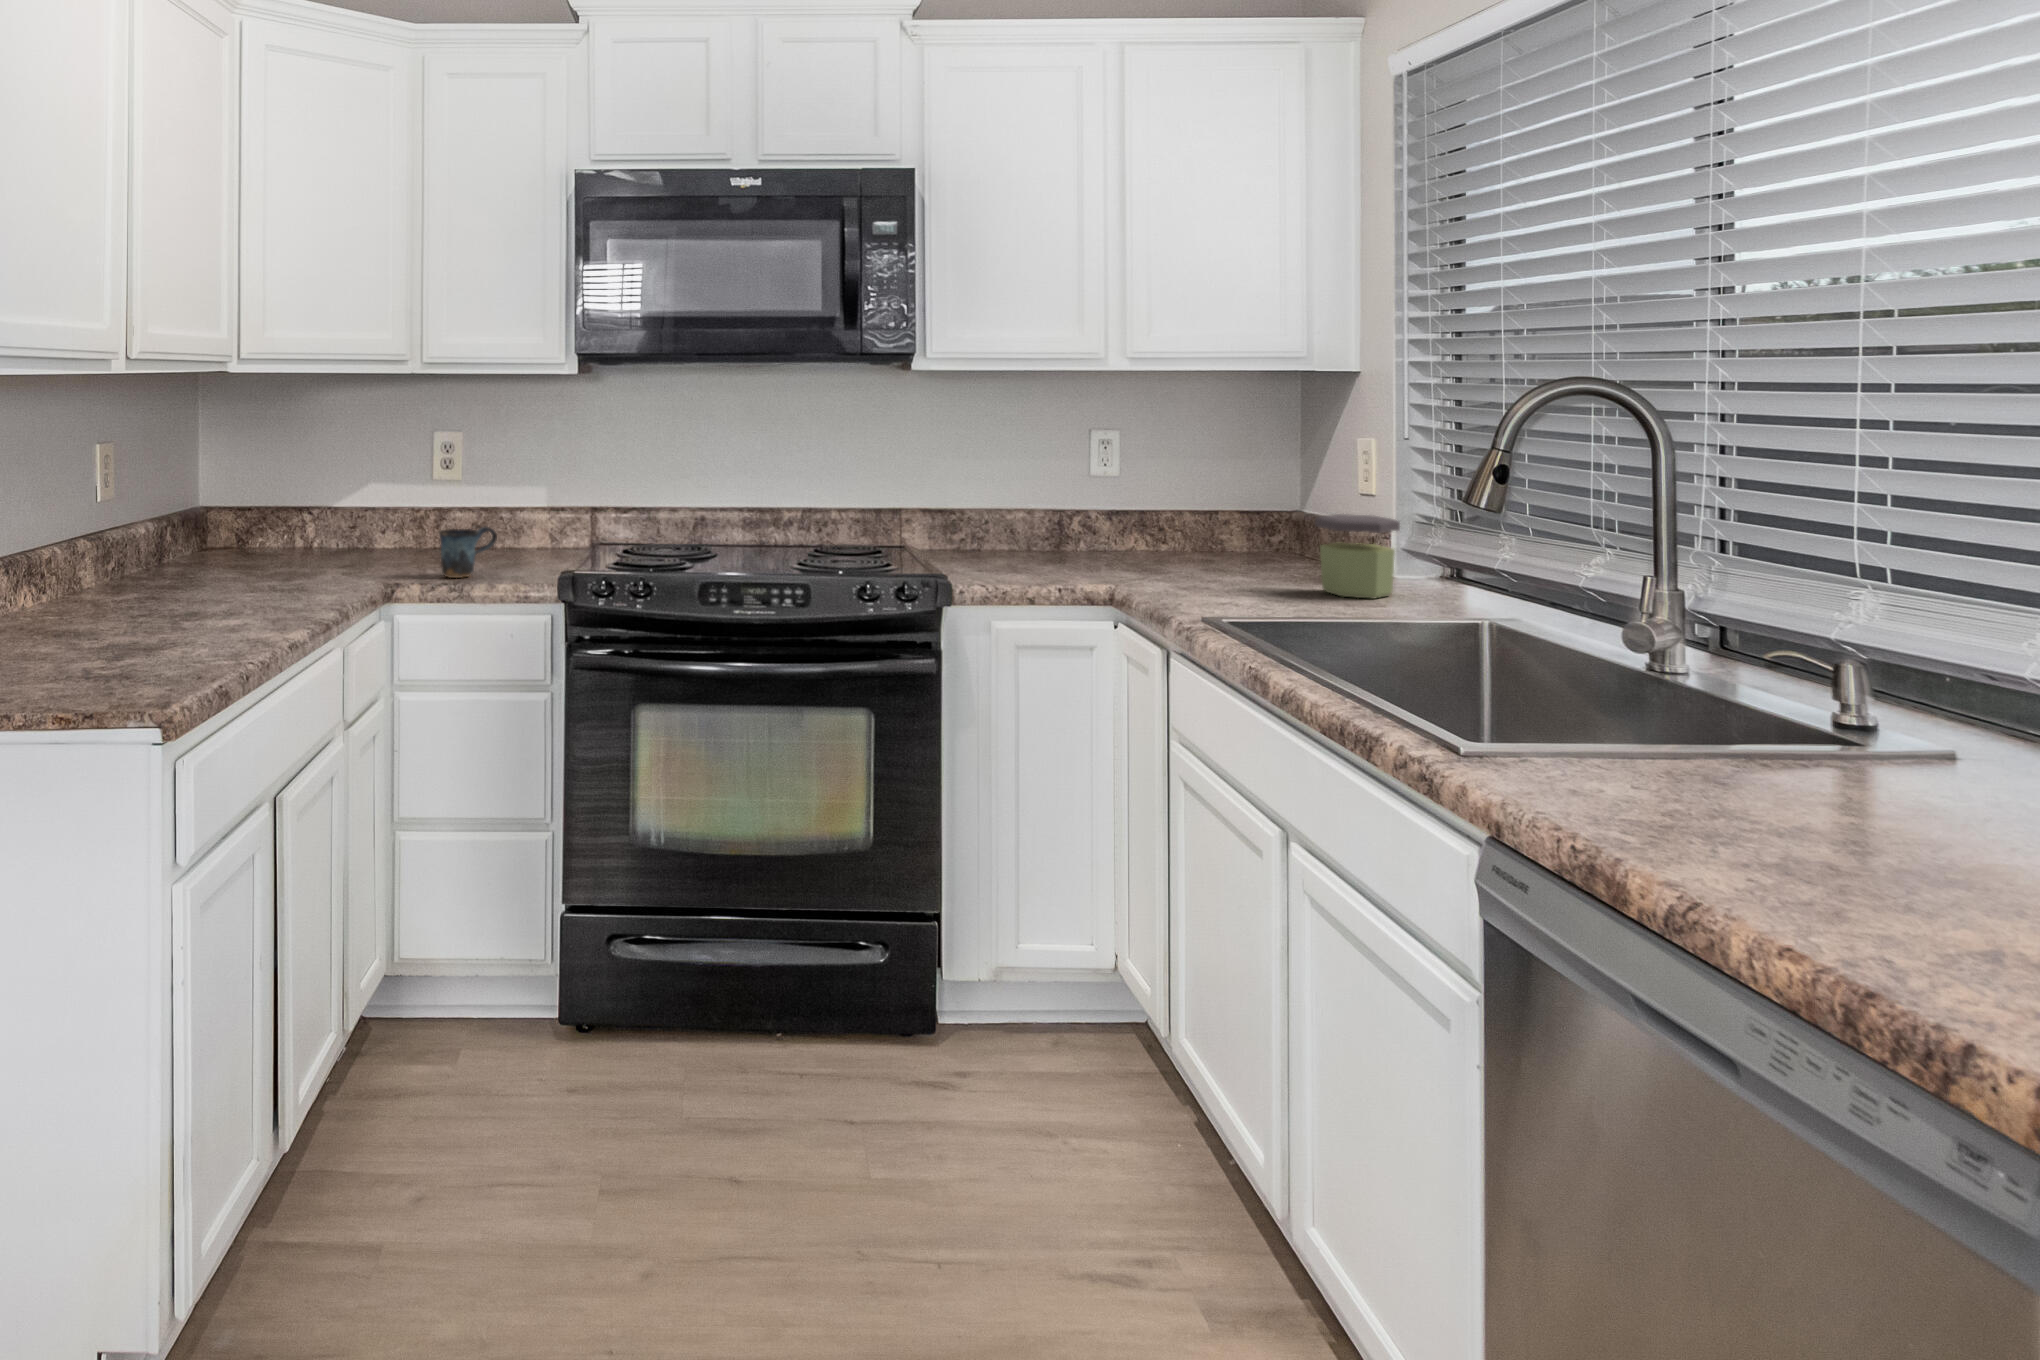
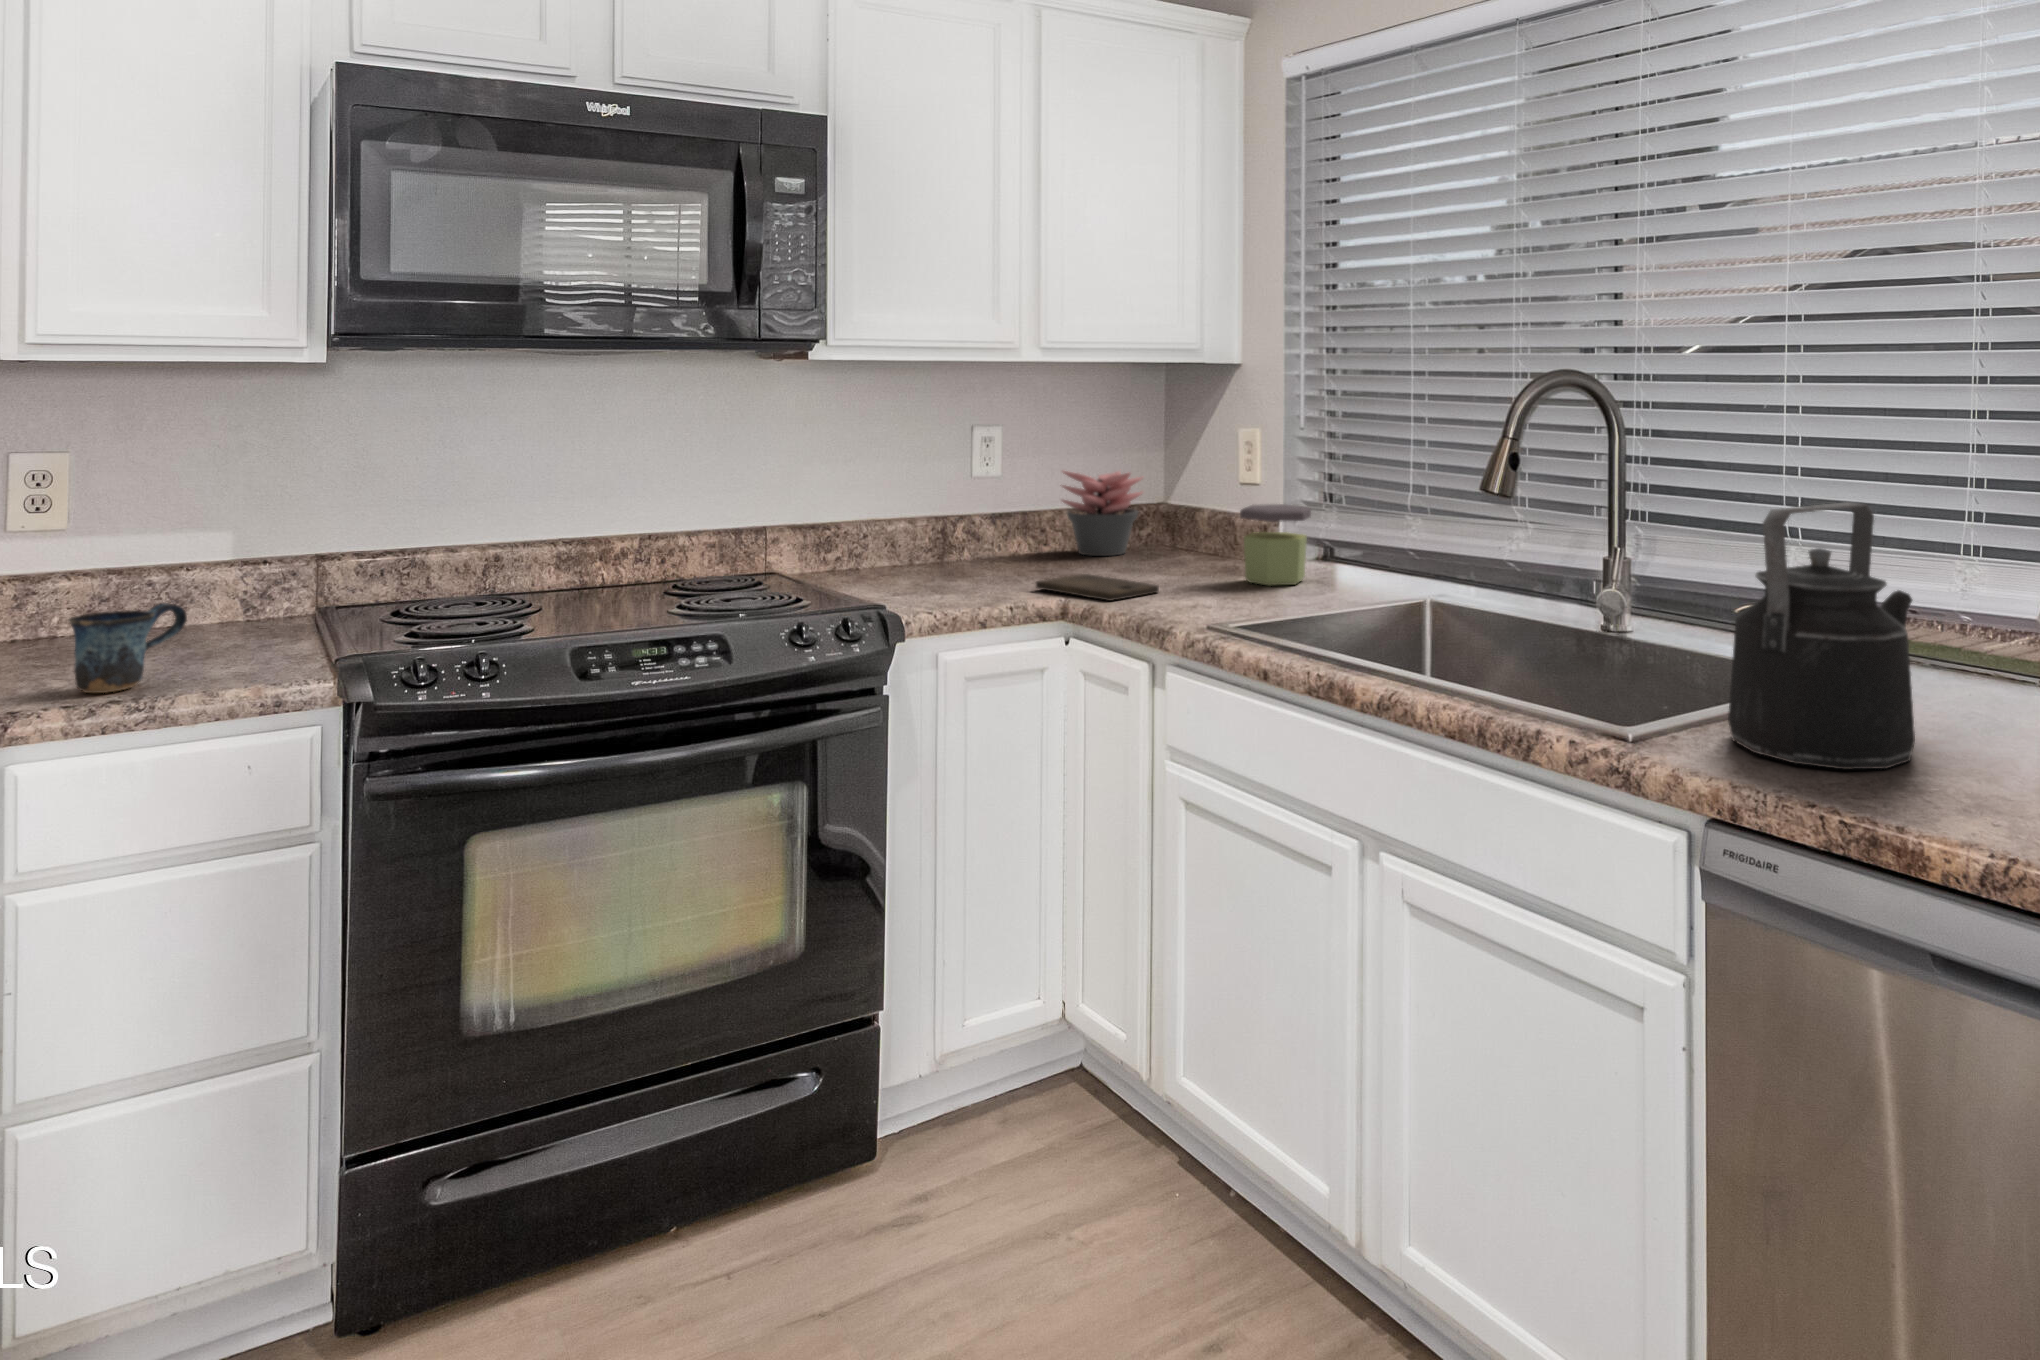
succulent plant: none [1181,473,1269,559] -> present [1062,471,1142,556]
kettle: none [1567,527,1874,820] -> present [1728,502,1915,770]
cutting board: none [1107,570,1218,594] -> present [1036,574,1159,601]

